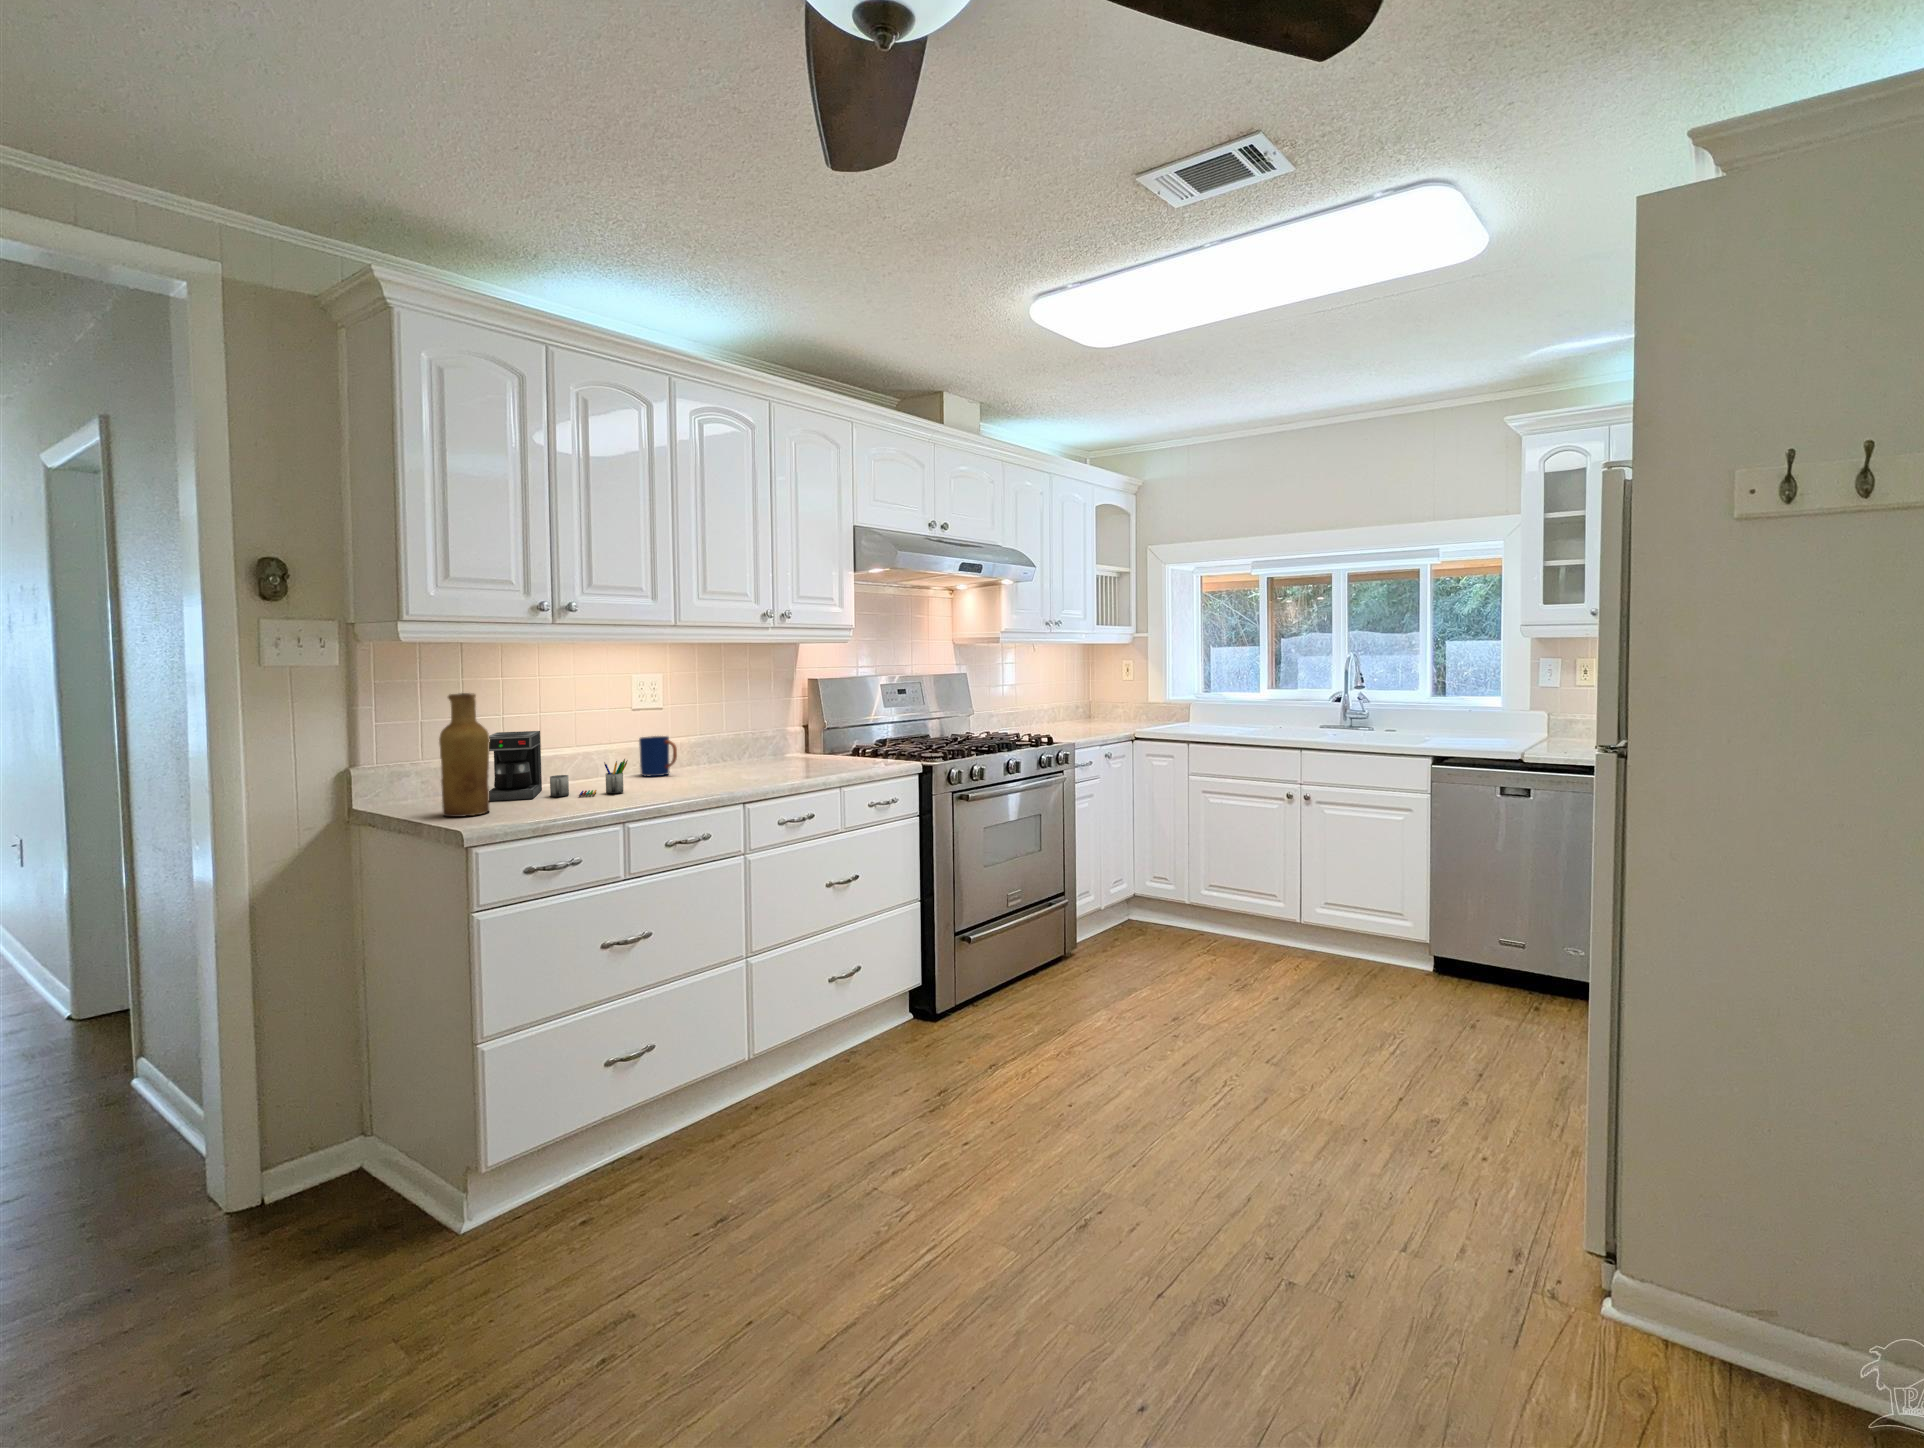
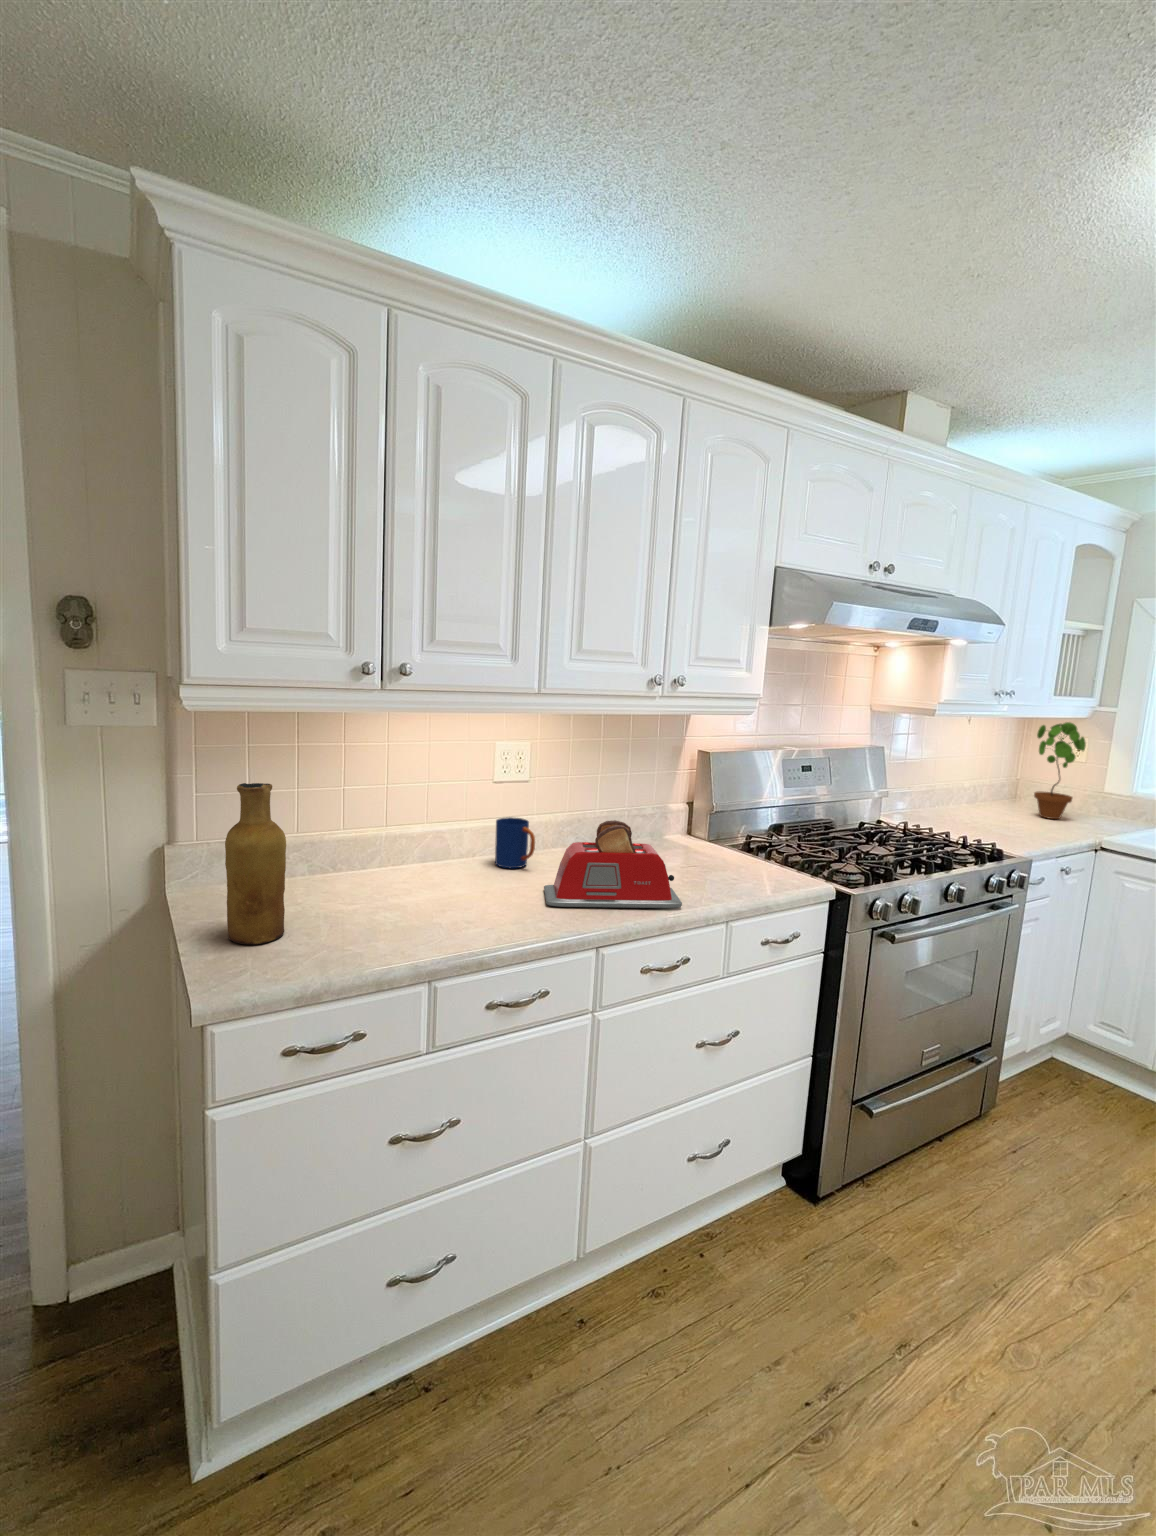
potted plant: none [1088,645,1122,724] -> present [1034,722,1086,819]
toaster: none [691,719,804,786] -> present [544,820,682,908]
coffee maker: present [489,731,627,801] -> none [303,810,464,911]

